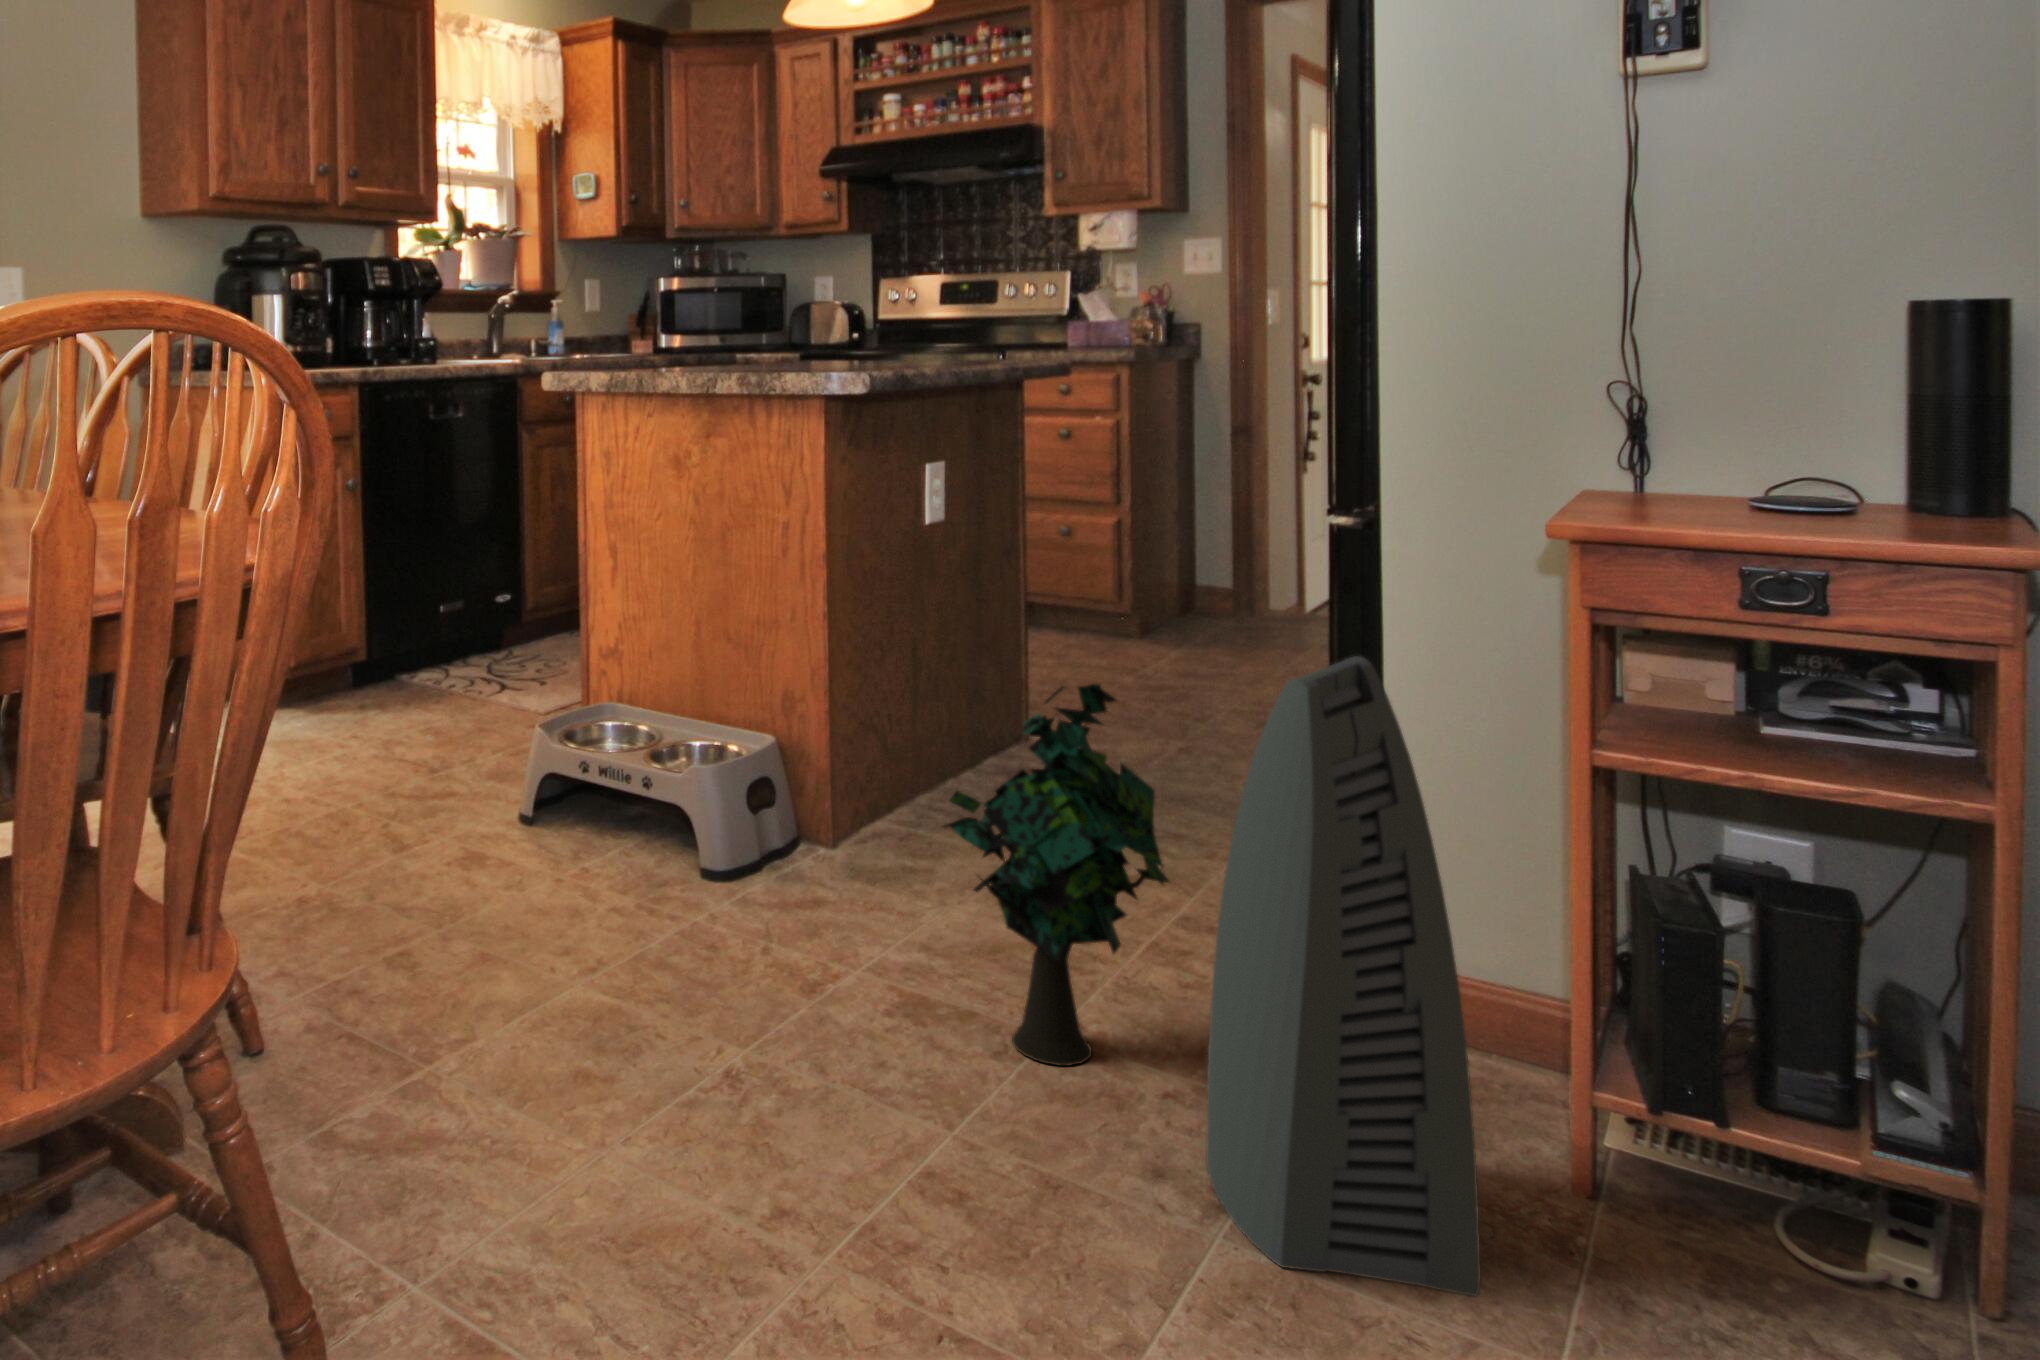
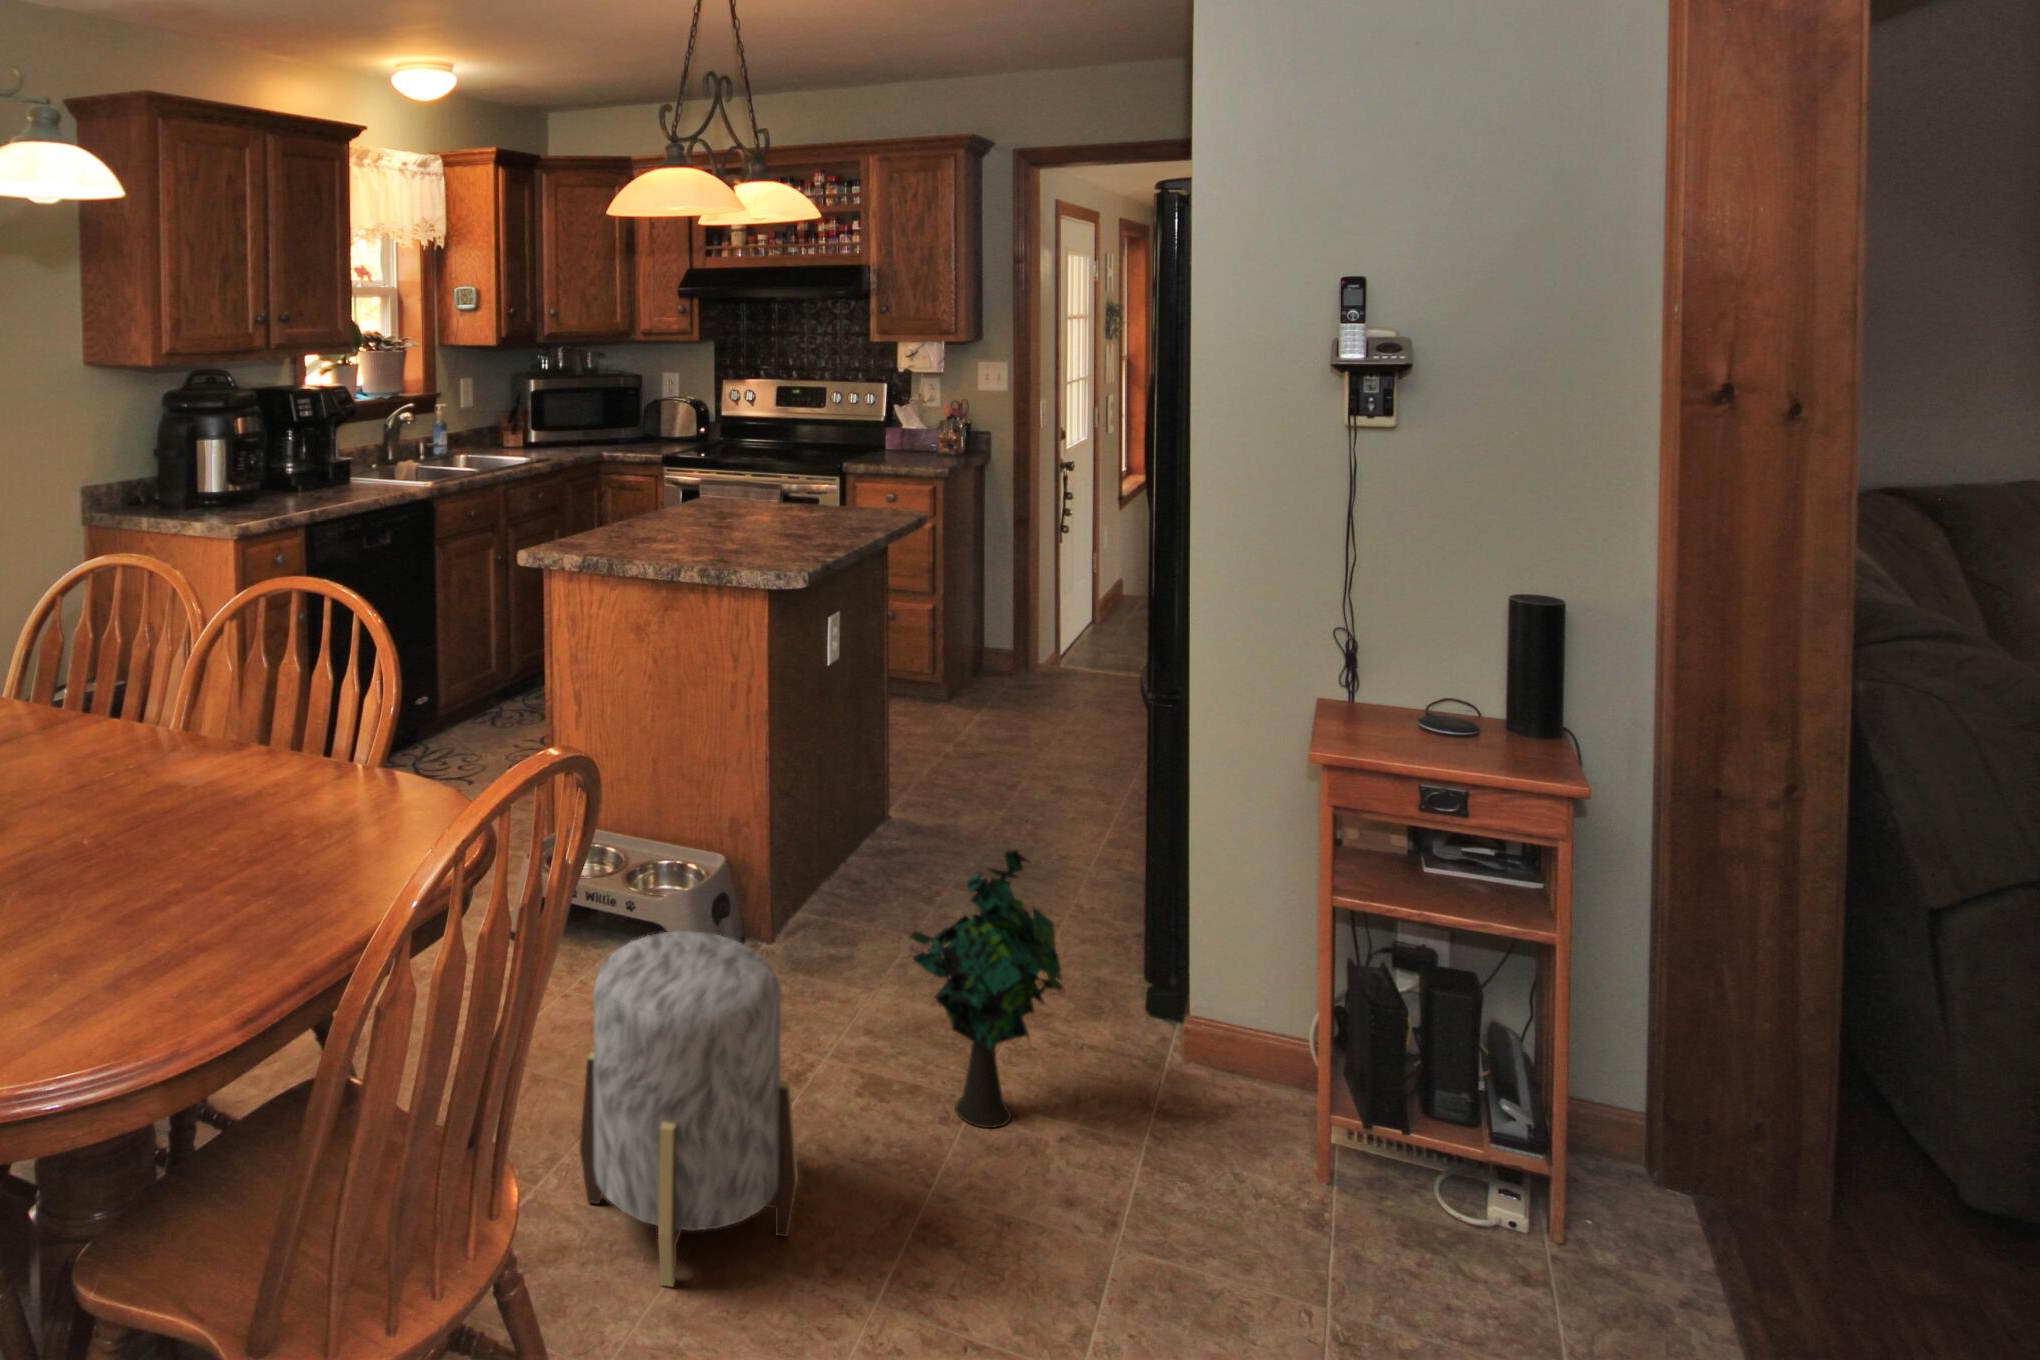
air purifier: present [1206,656,1481,1296] -> none [1102,846,1277,1265]
stool: none [465,748,737,1198] -> present [580,931,798,1287]

